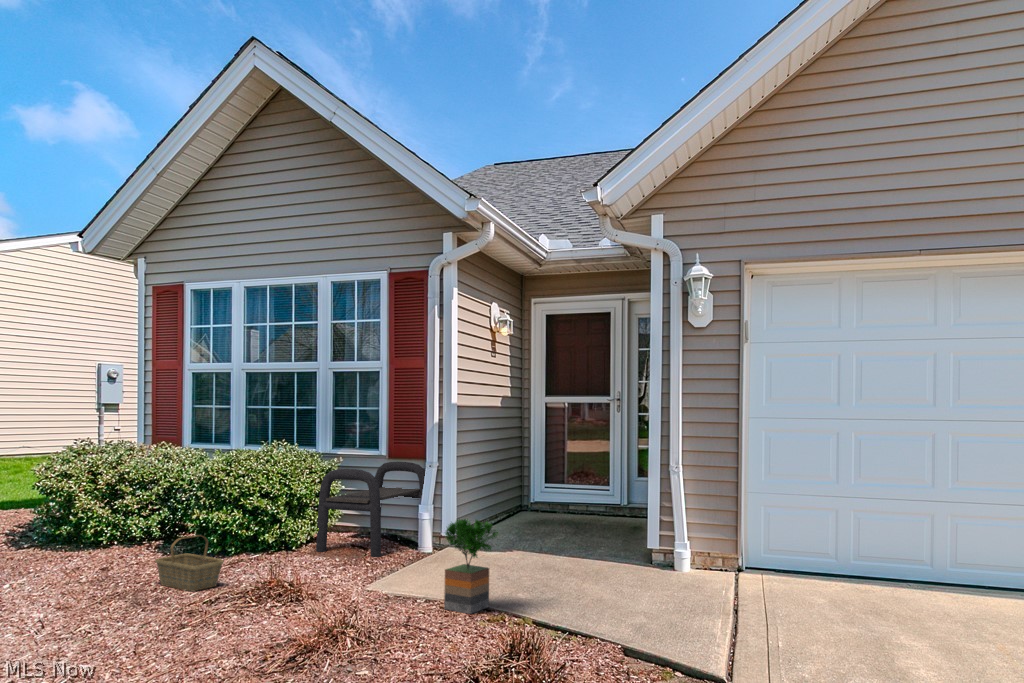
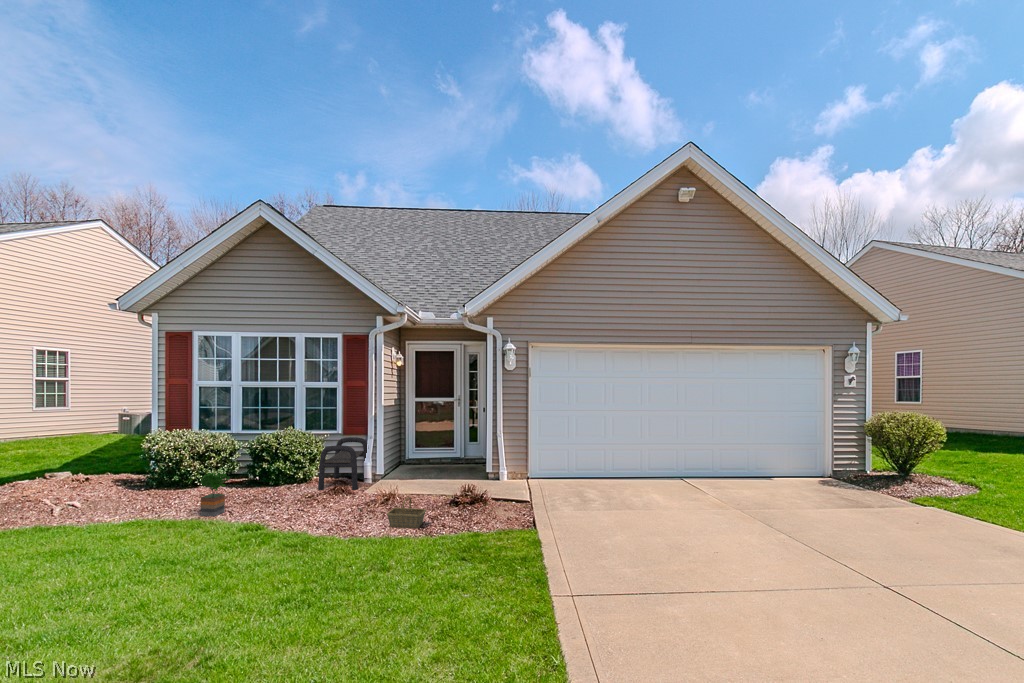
potted tree: present [444,519,498,614] -> present [201,473,230,516]
basket: present [155,535,224,591] -> present [387,497,426,528]

